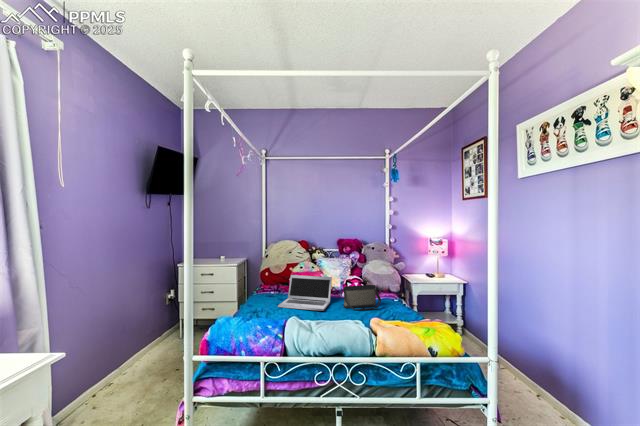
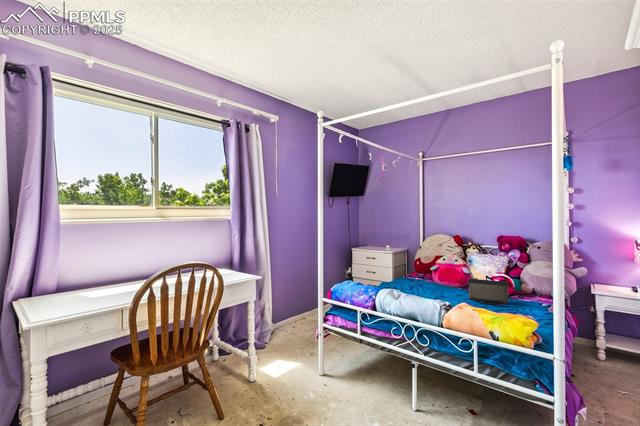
laptop: present [278,275,332,311] -> none [408,264,463,296]

